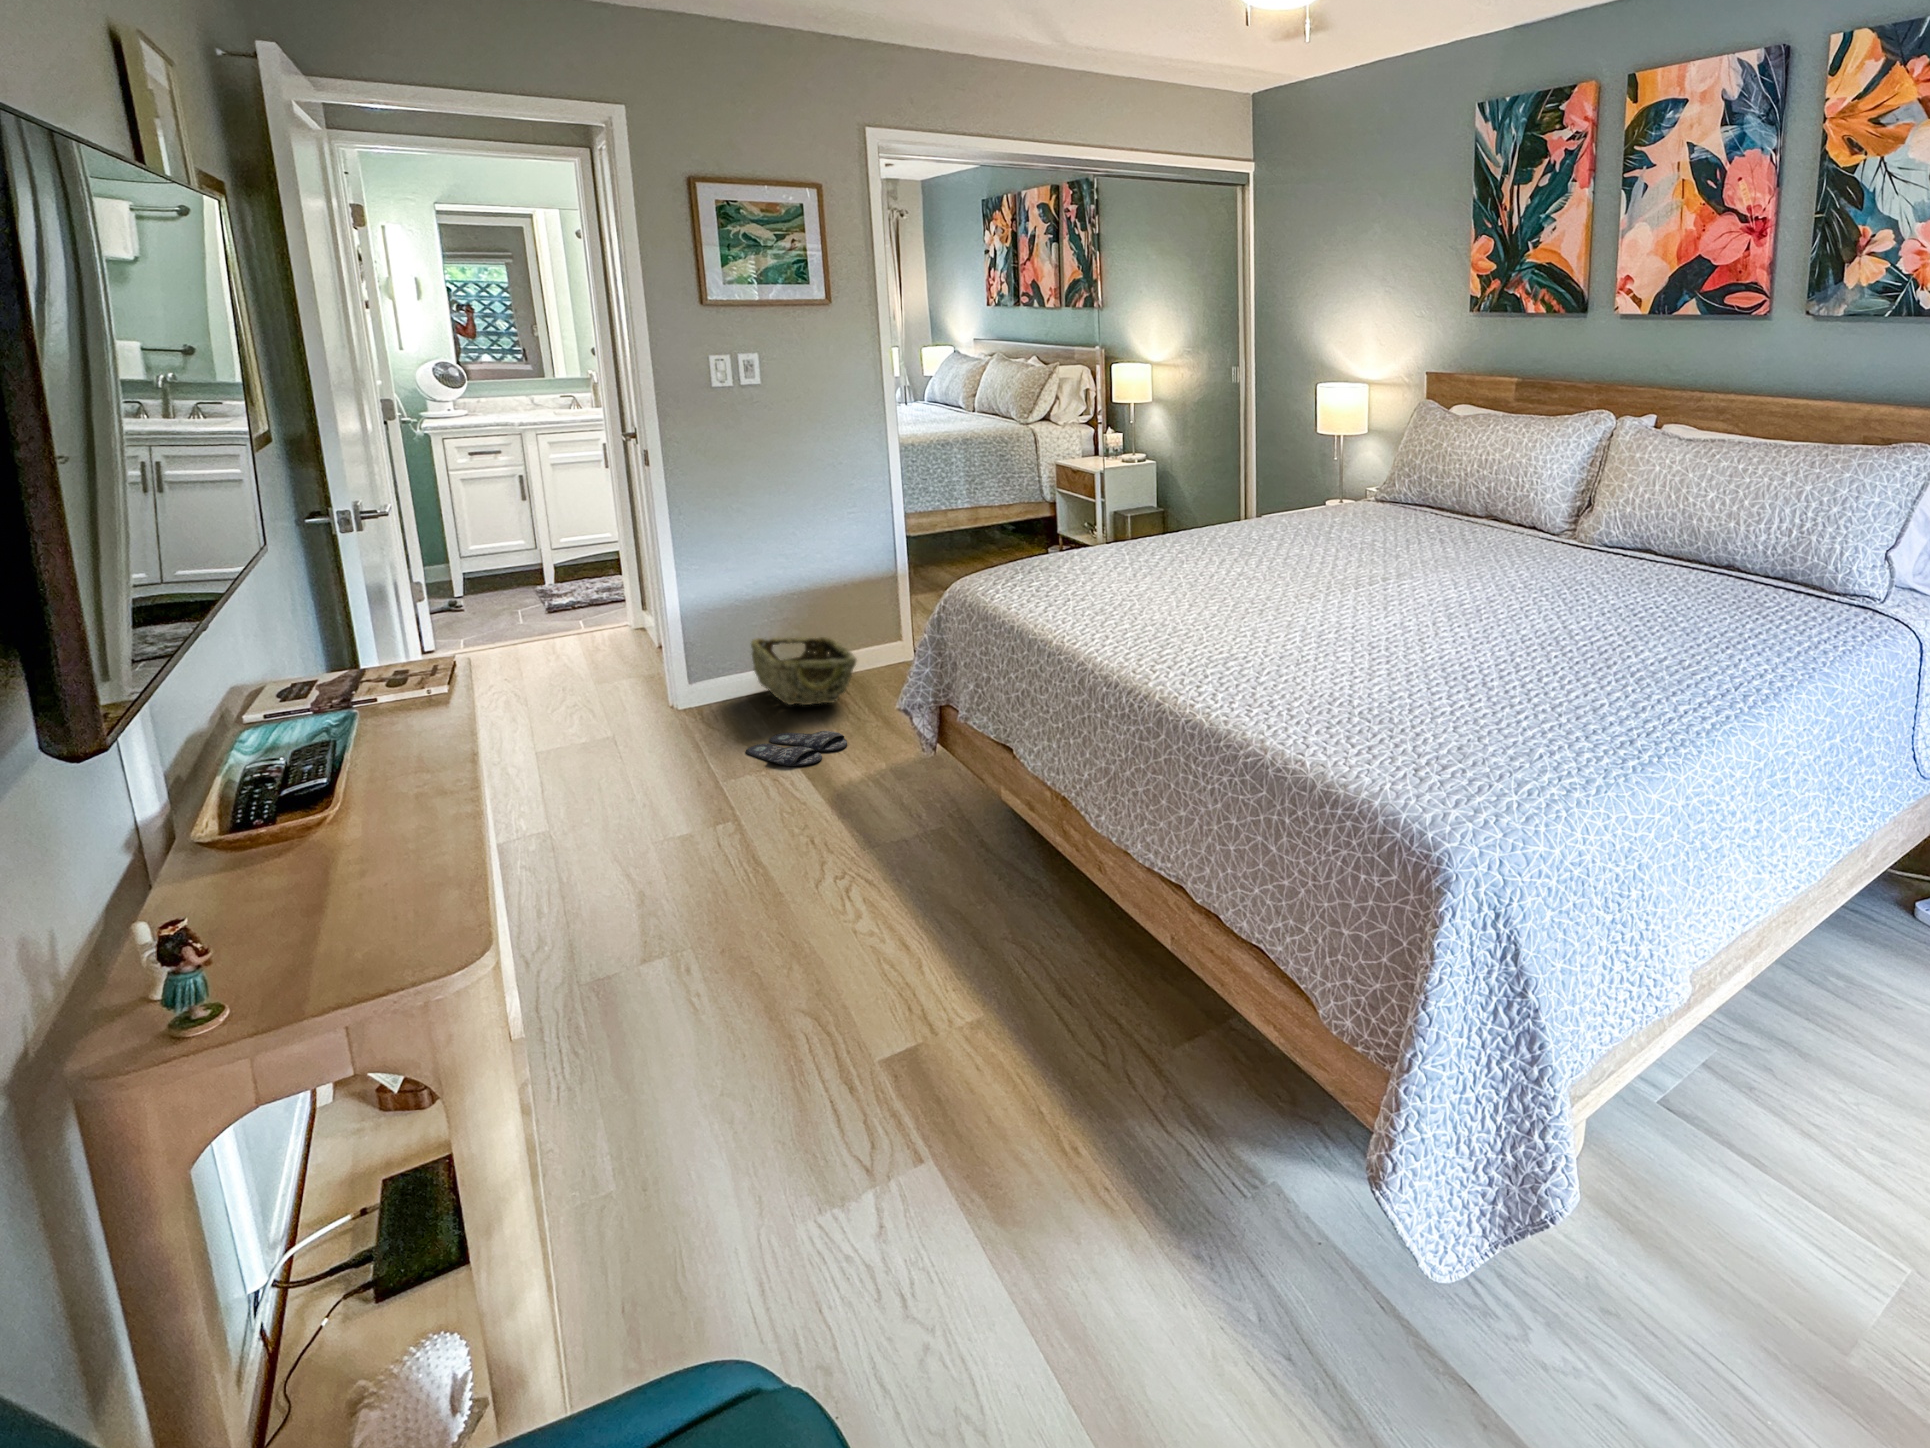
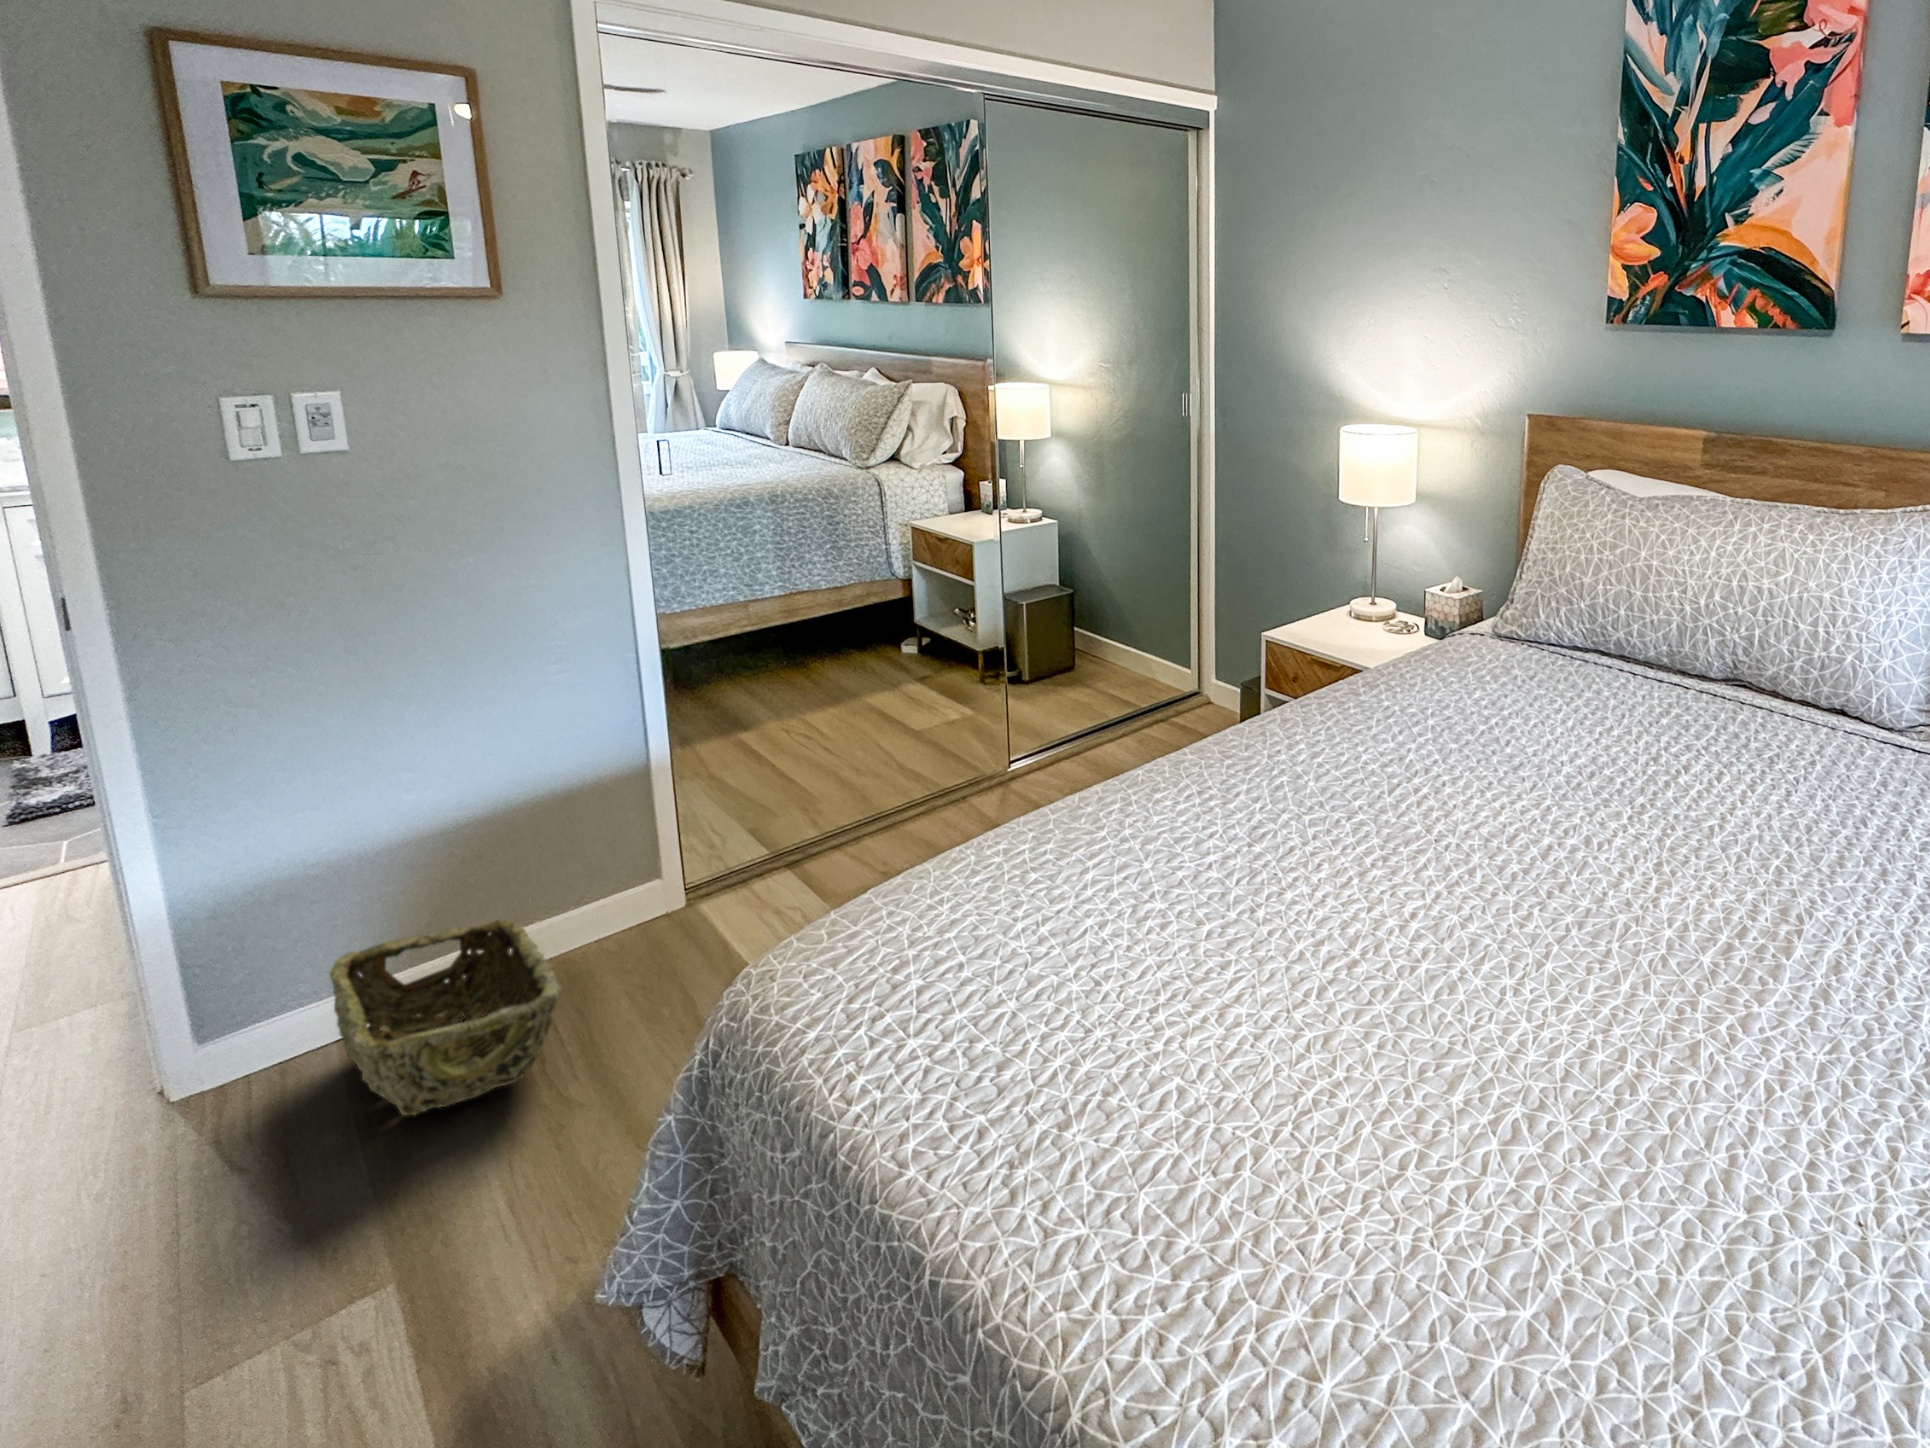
slippers: present [746,731,847,766] -> none [274,1192,531,1354]

